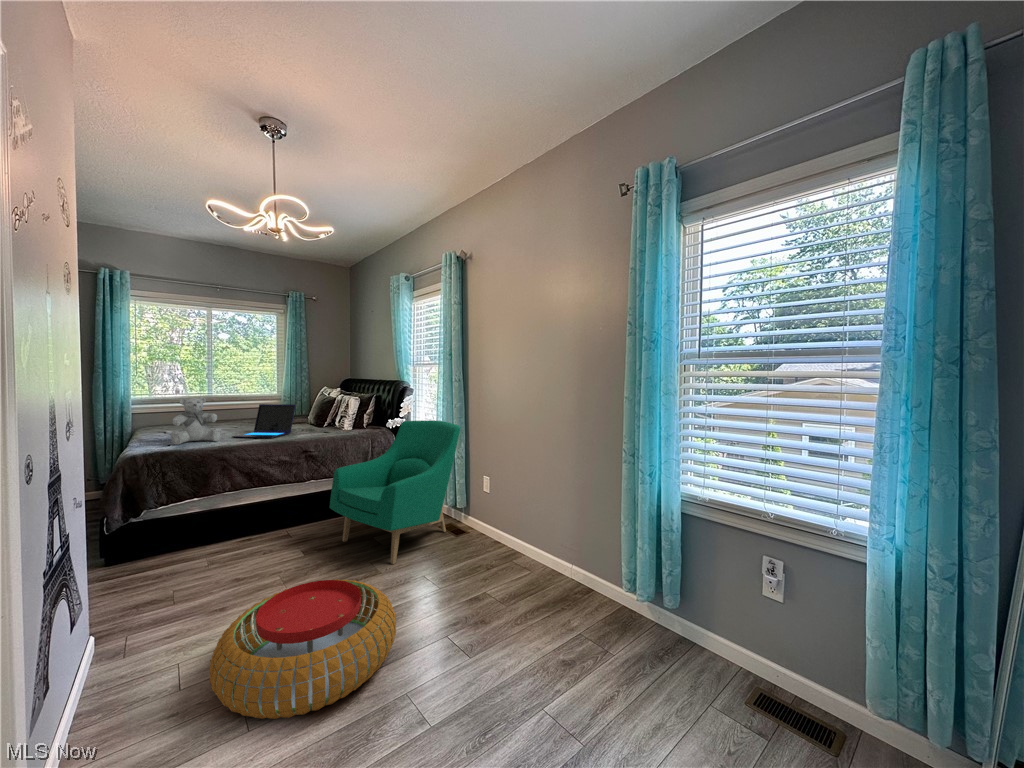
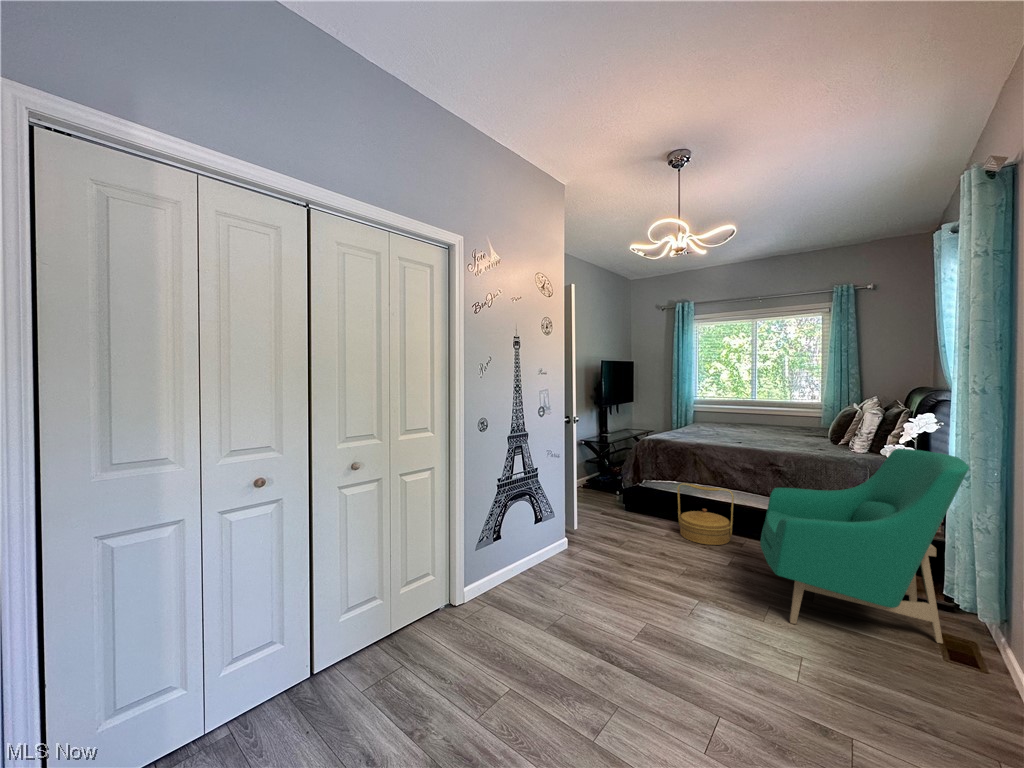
teddy bear: present [170,397,222,445] -> none [675,400,711,439]
laptop: present [232,404,296,438] -> none [723,410,788,444]
woven basket: none [214,486,281,555] -> present [677,483,734,545]
pouf: present [210,579,396,719] -> none [543,561,692,672]

